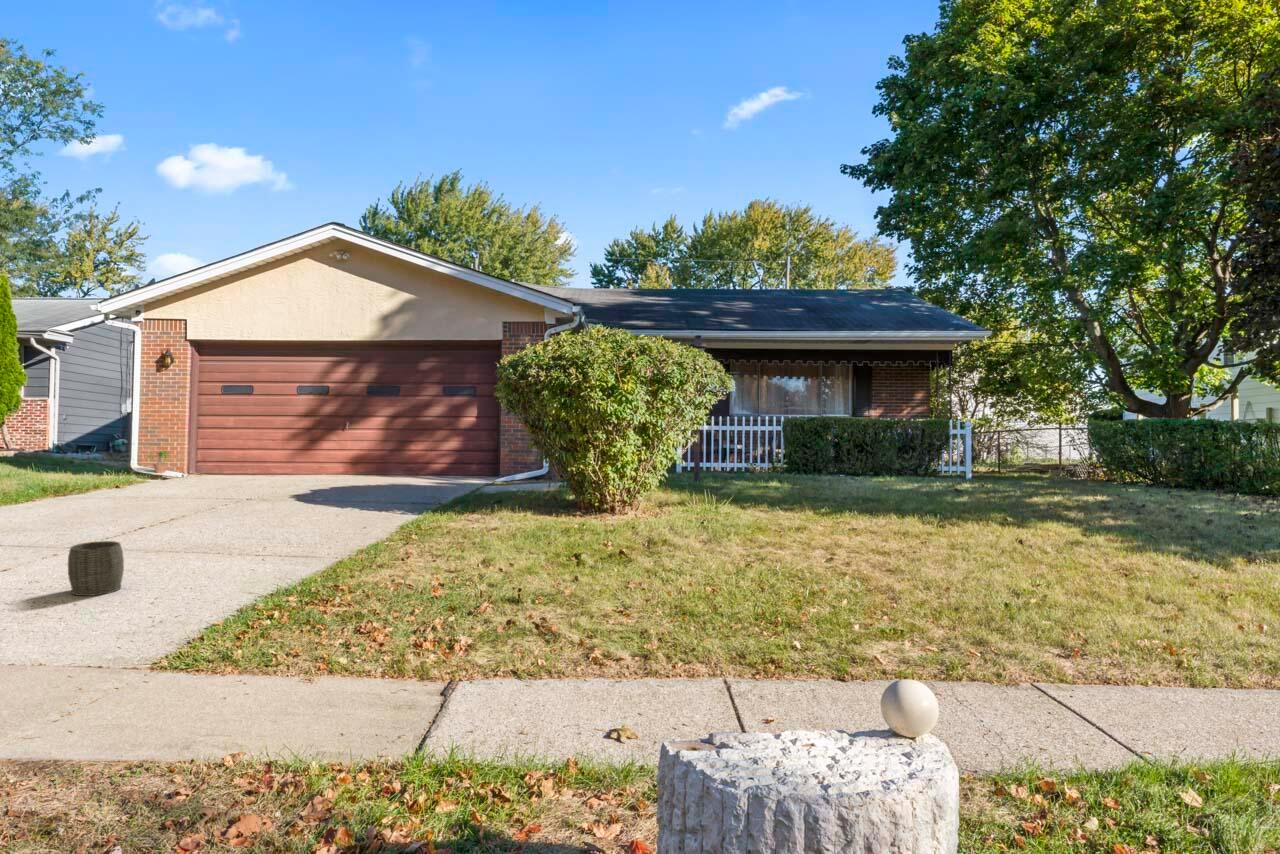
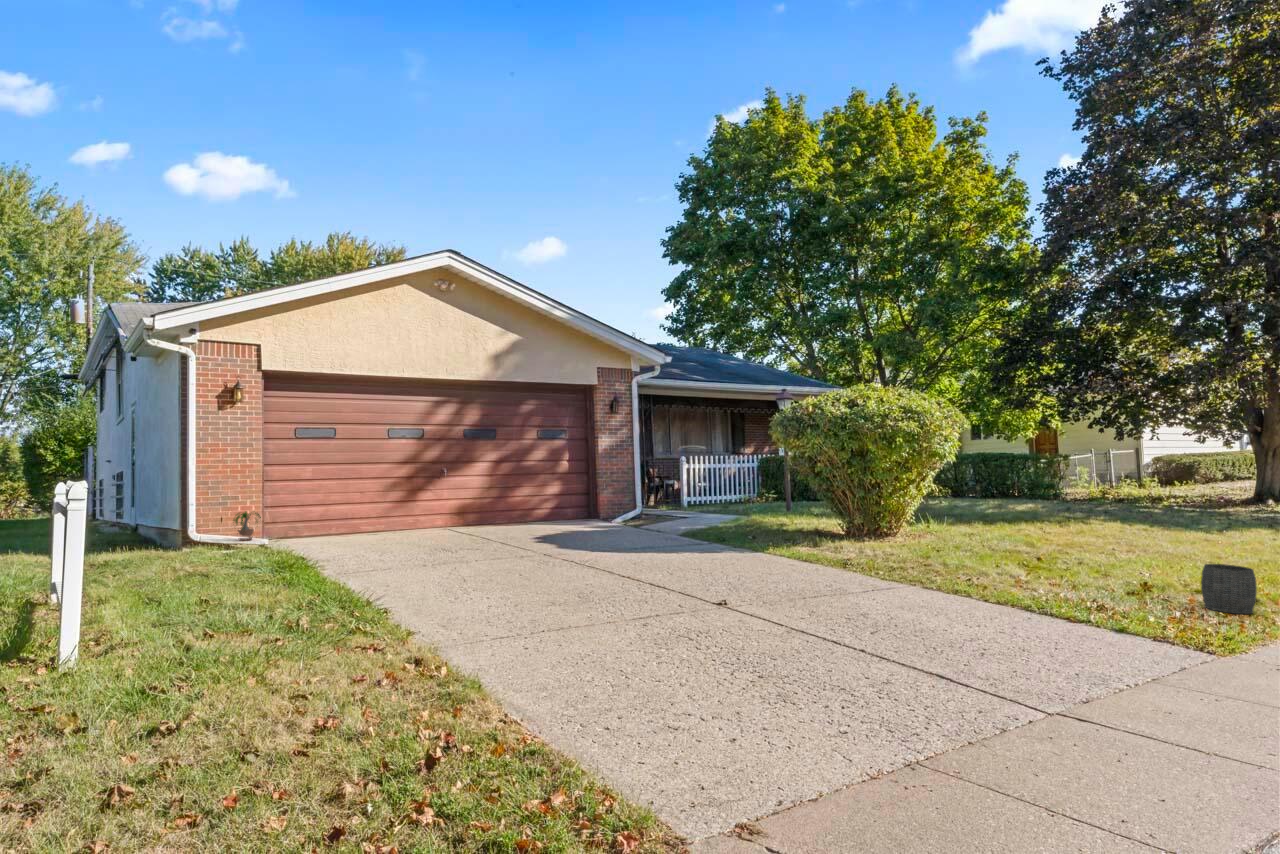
woven basket: present [68,541,124,596] -> present [1201,564,1257,614]

